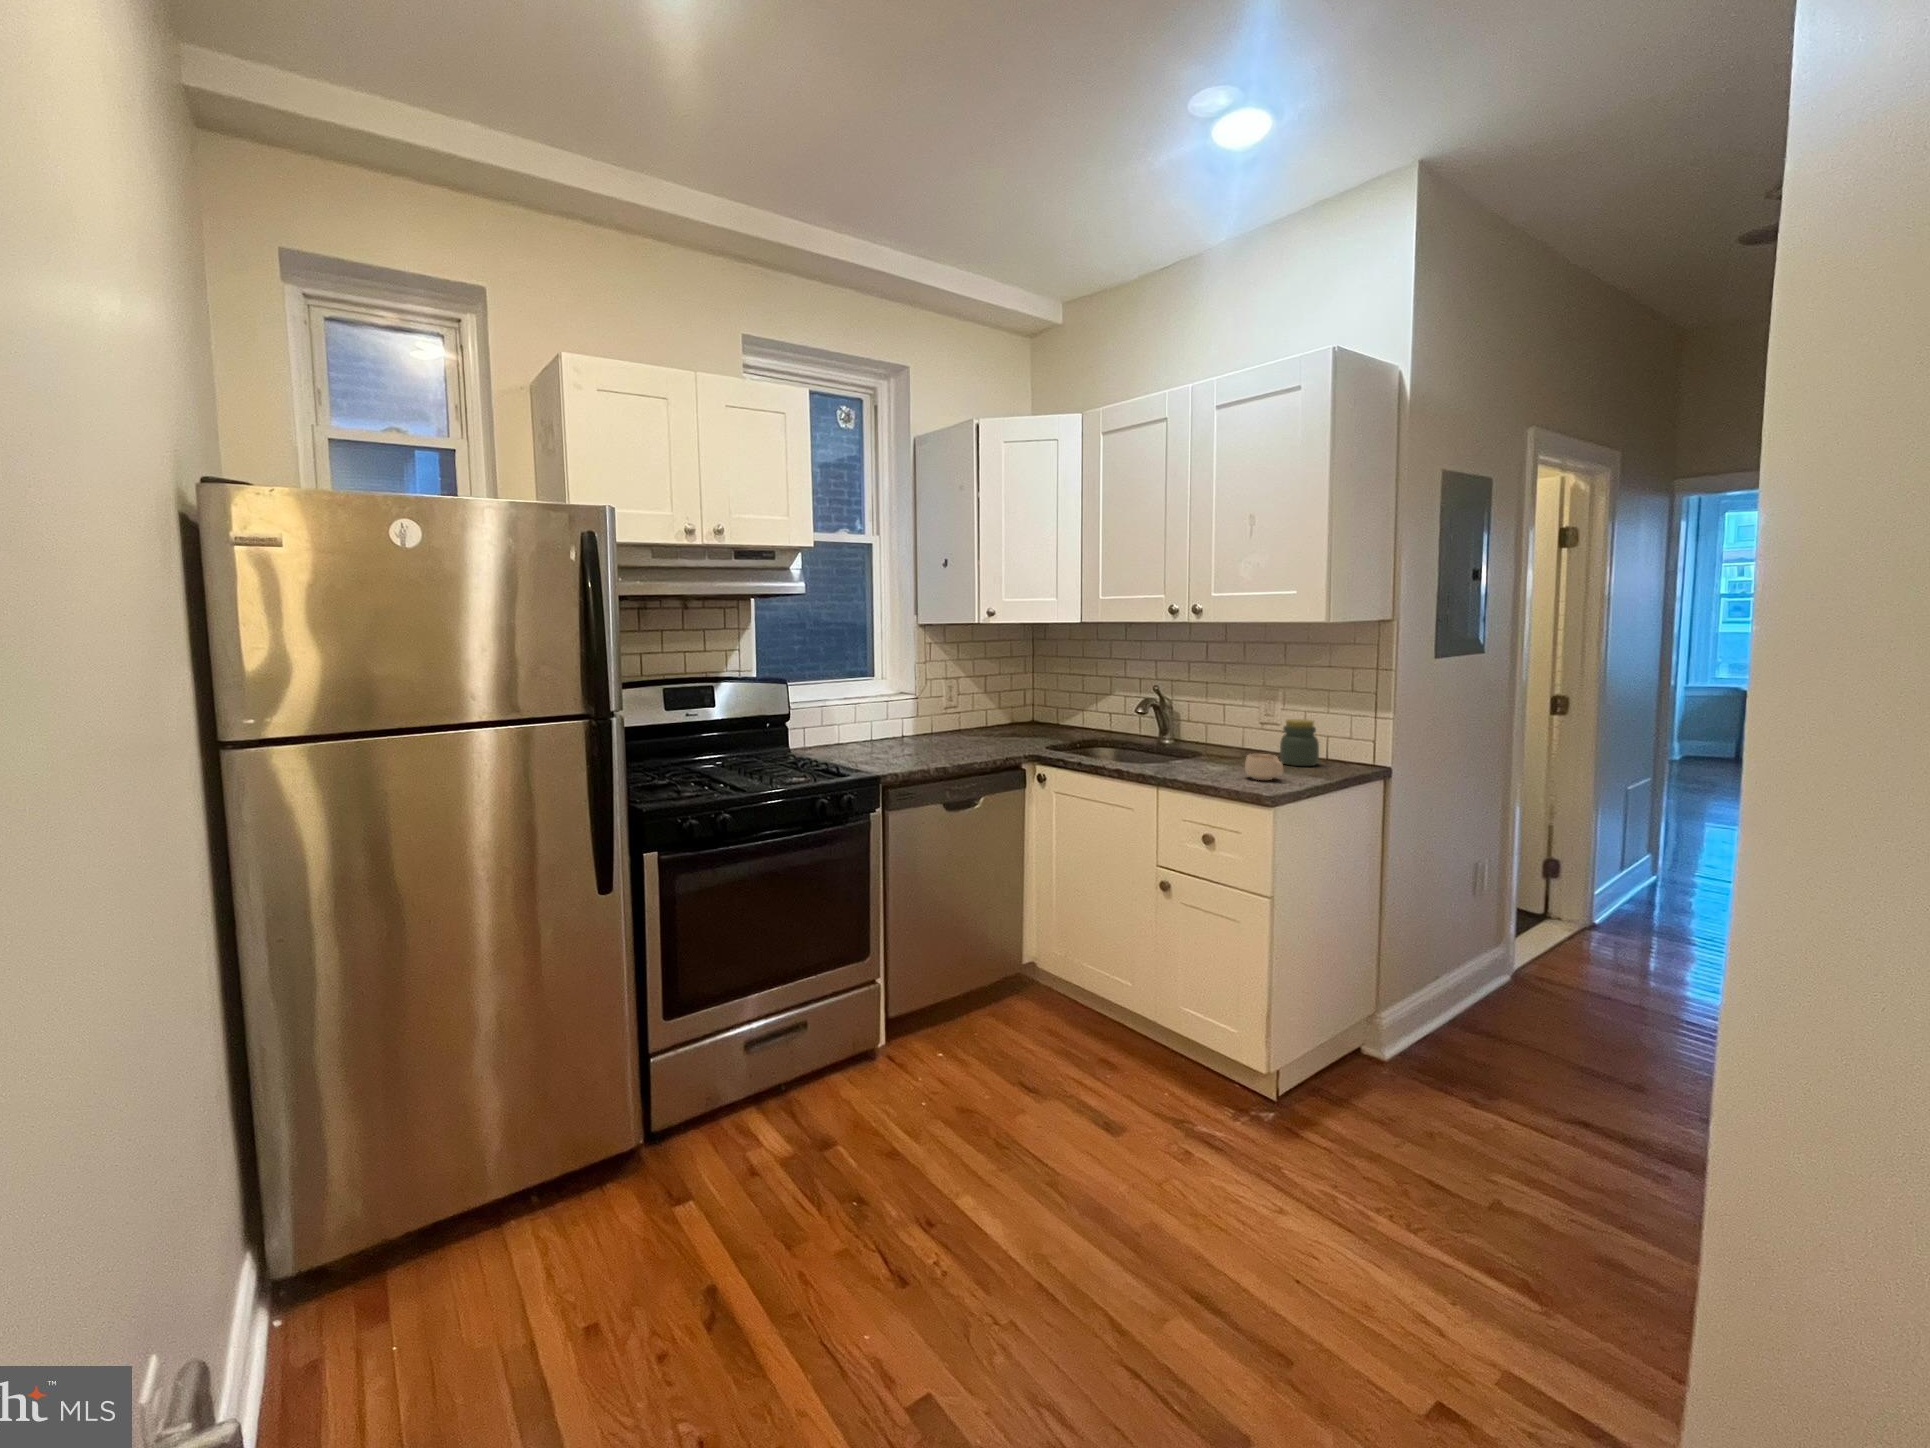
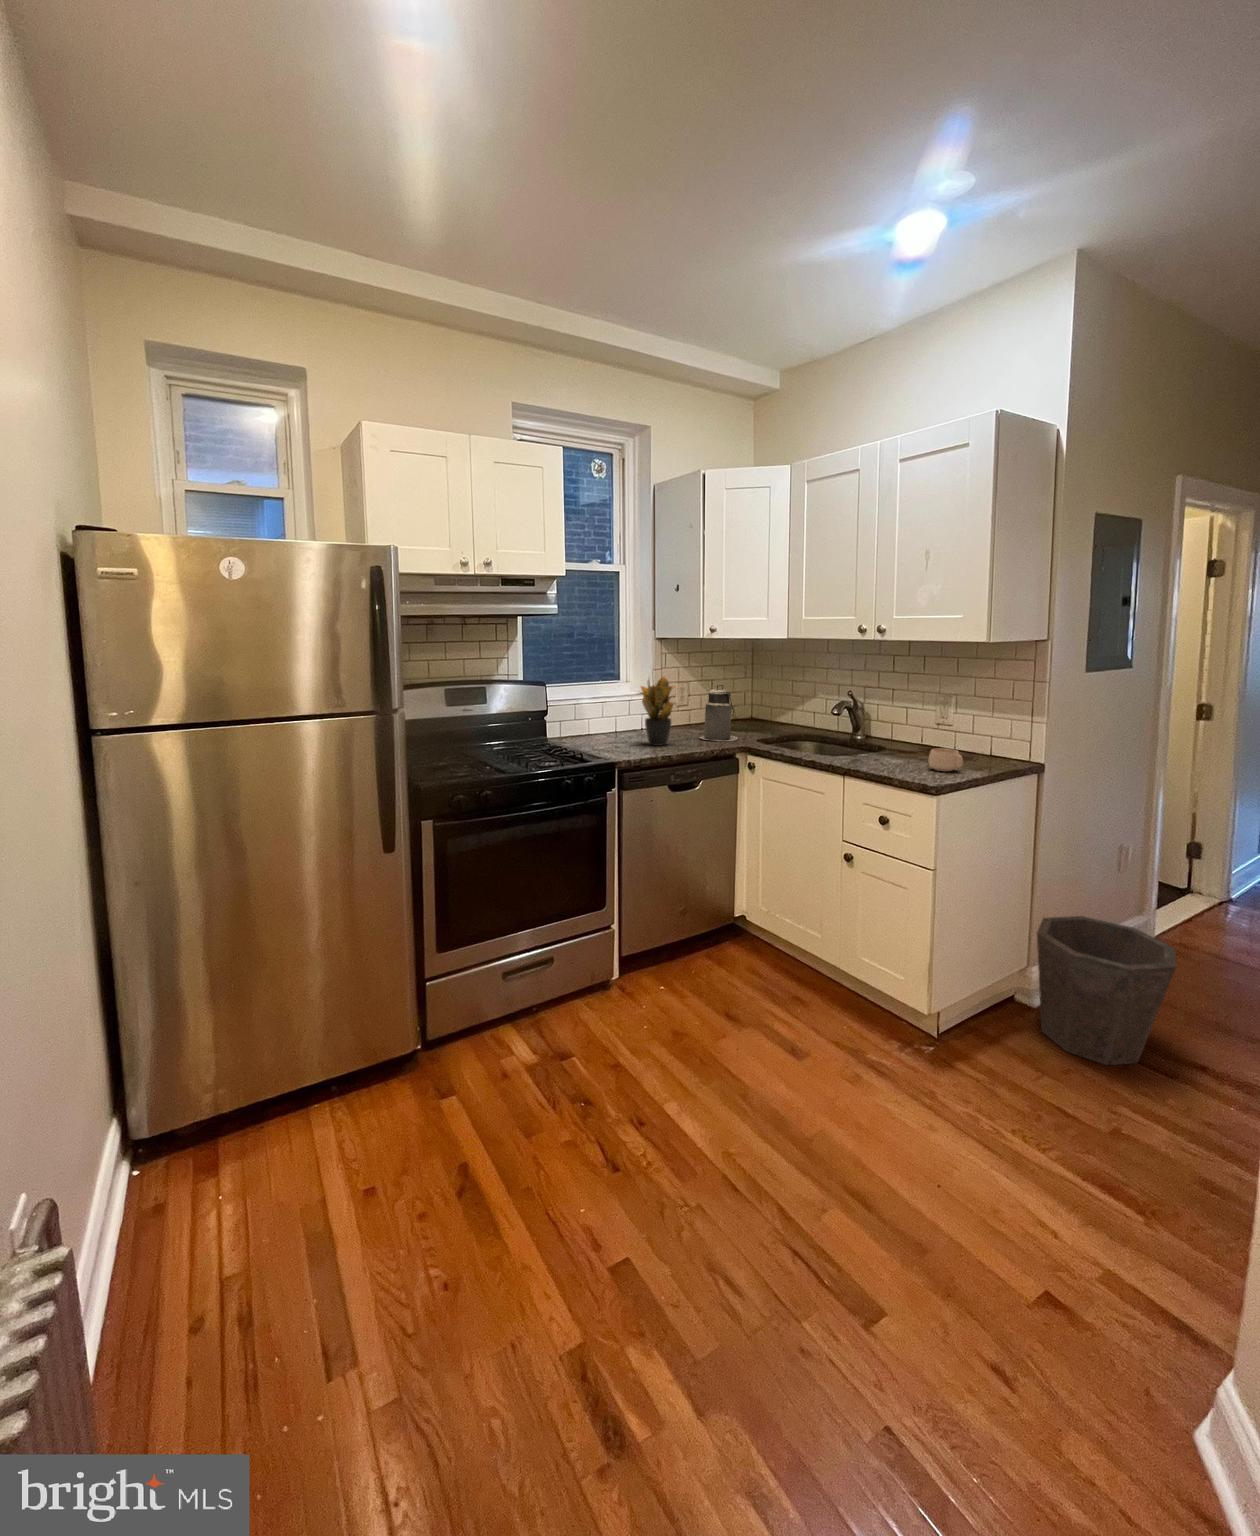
potted plant: none [895,660,956,752] -> present [641,676,676,746]
canister: none [972,678,1018,745] -> present [700,685,738,741]
jar: present [1280,719,1319,766] -> none [962,720,997,760]
waste bin: none [1381,948,1537,1129] -> present [1037,916,1176,1065]

